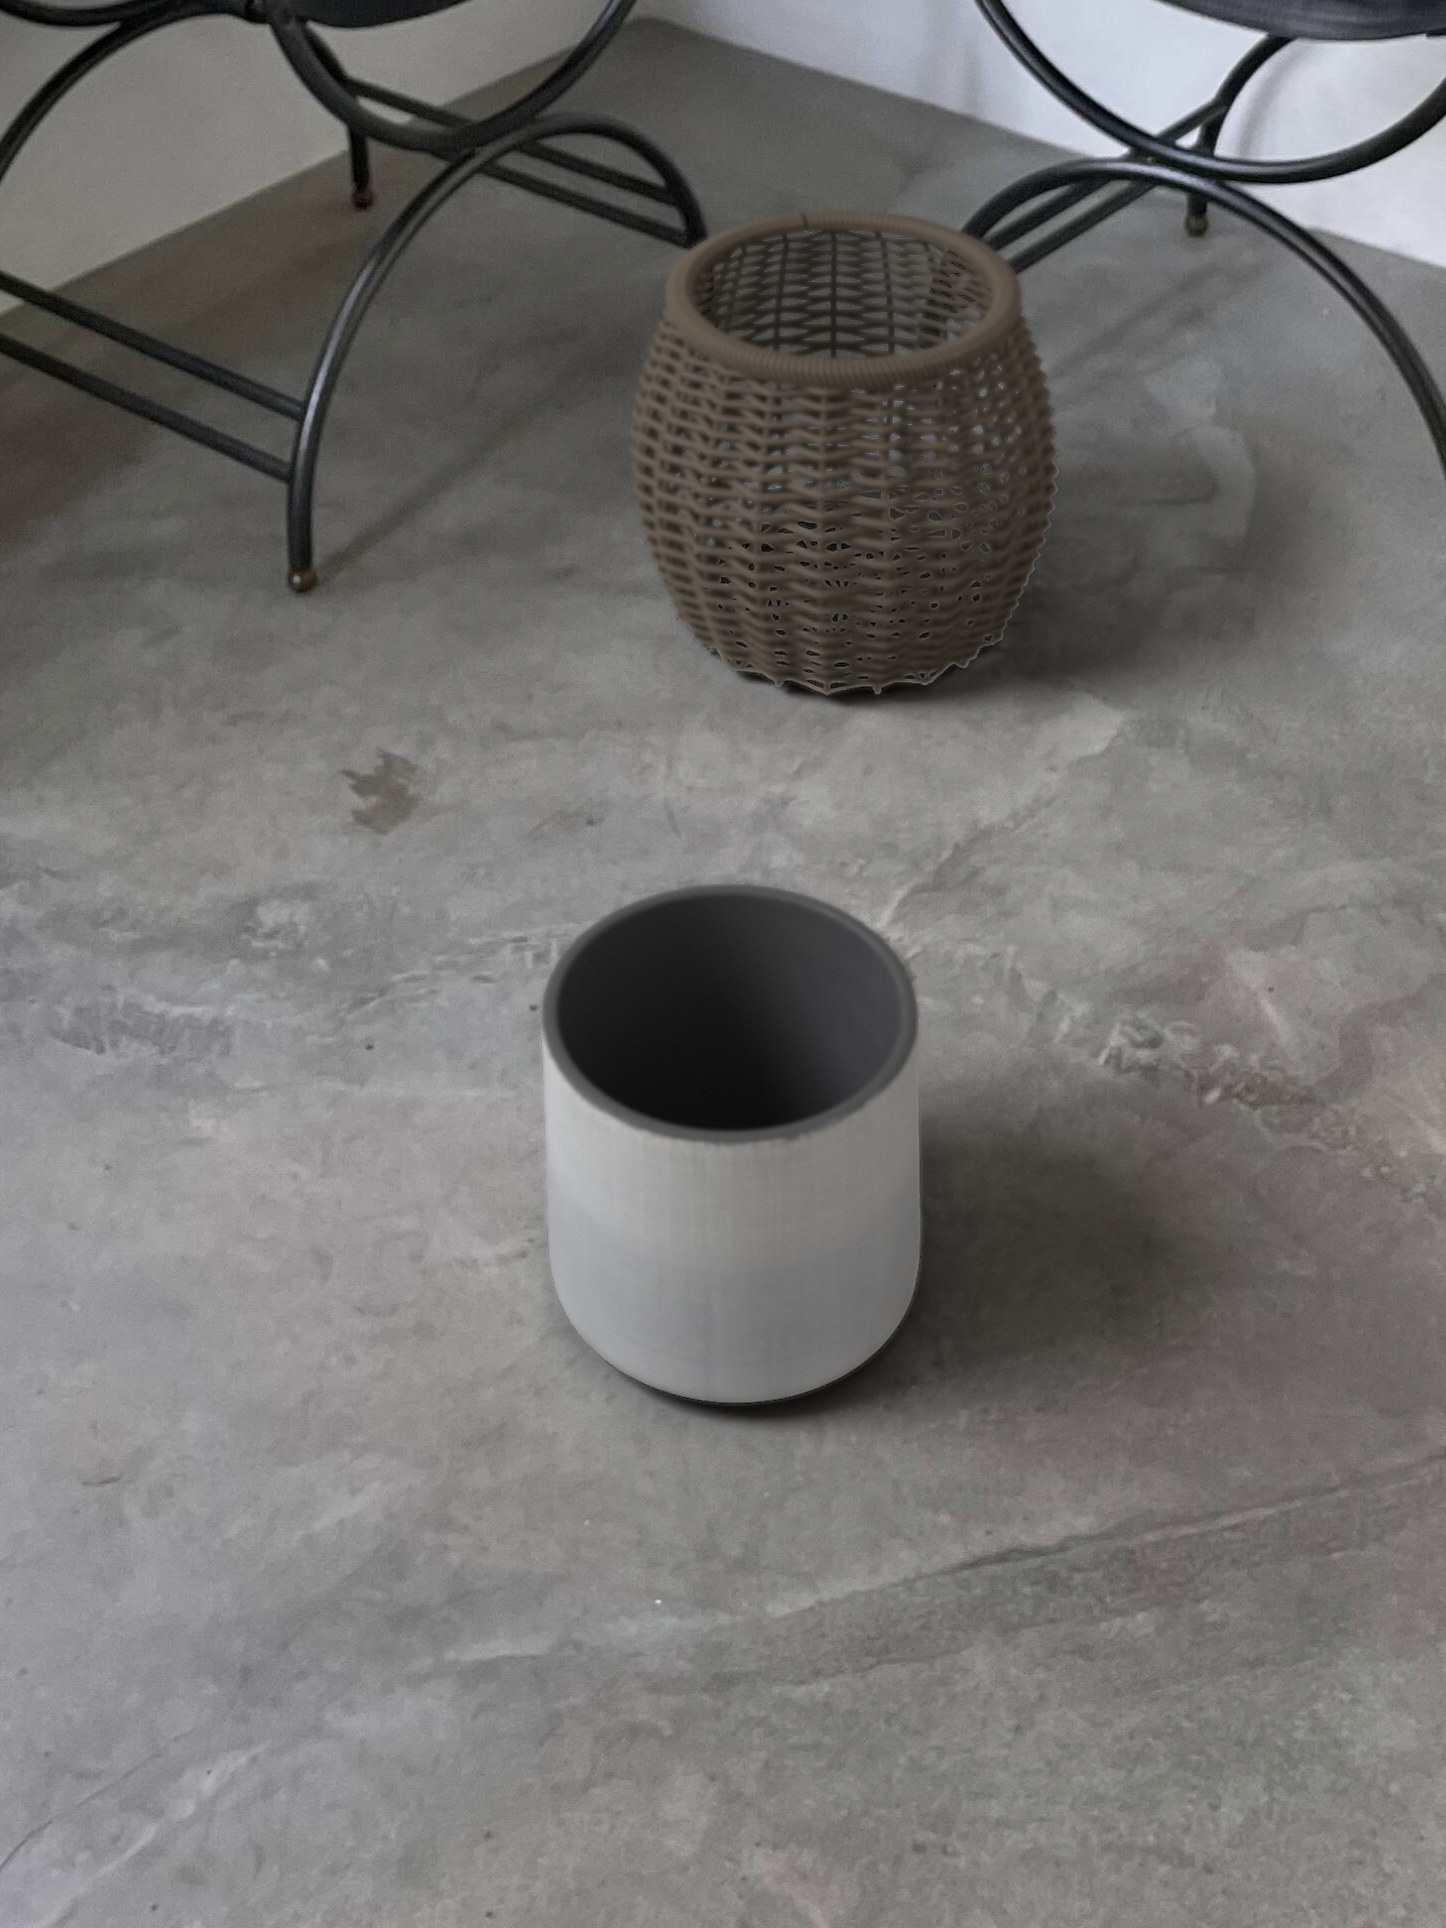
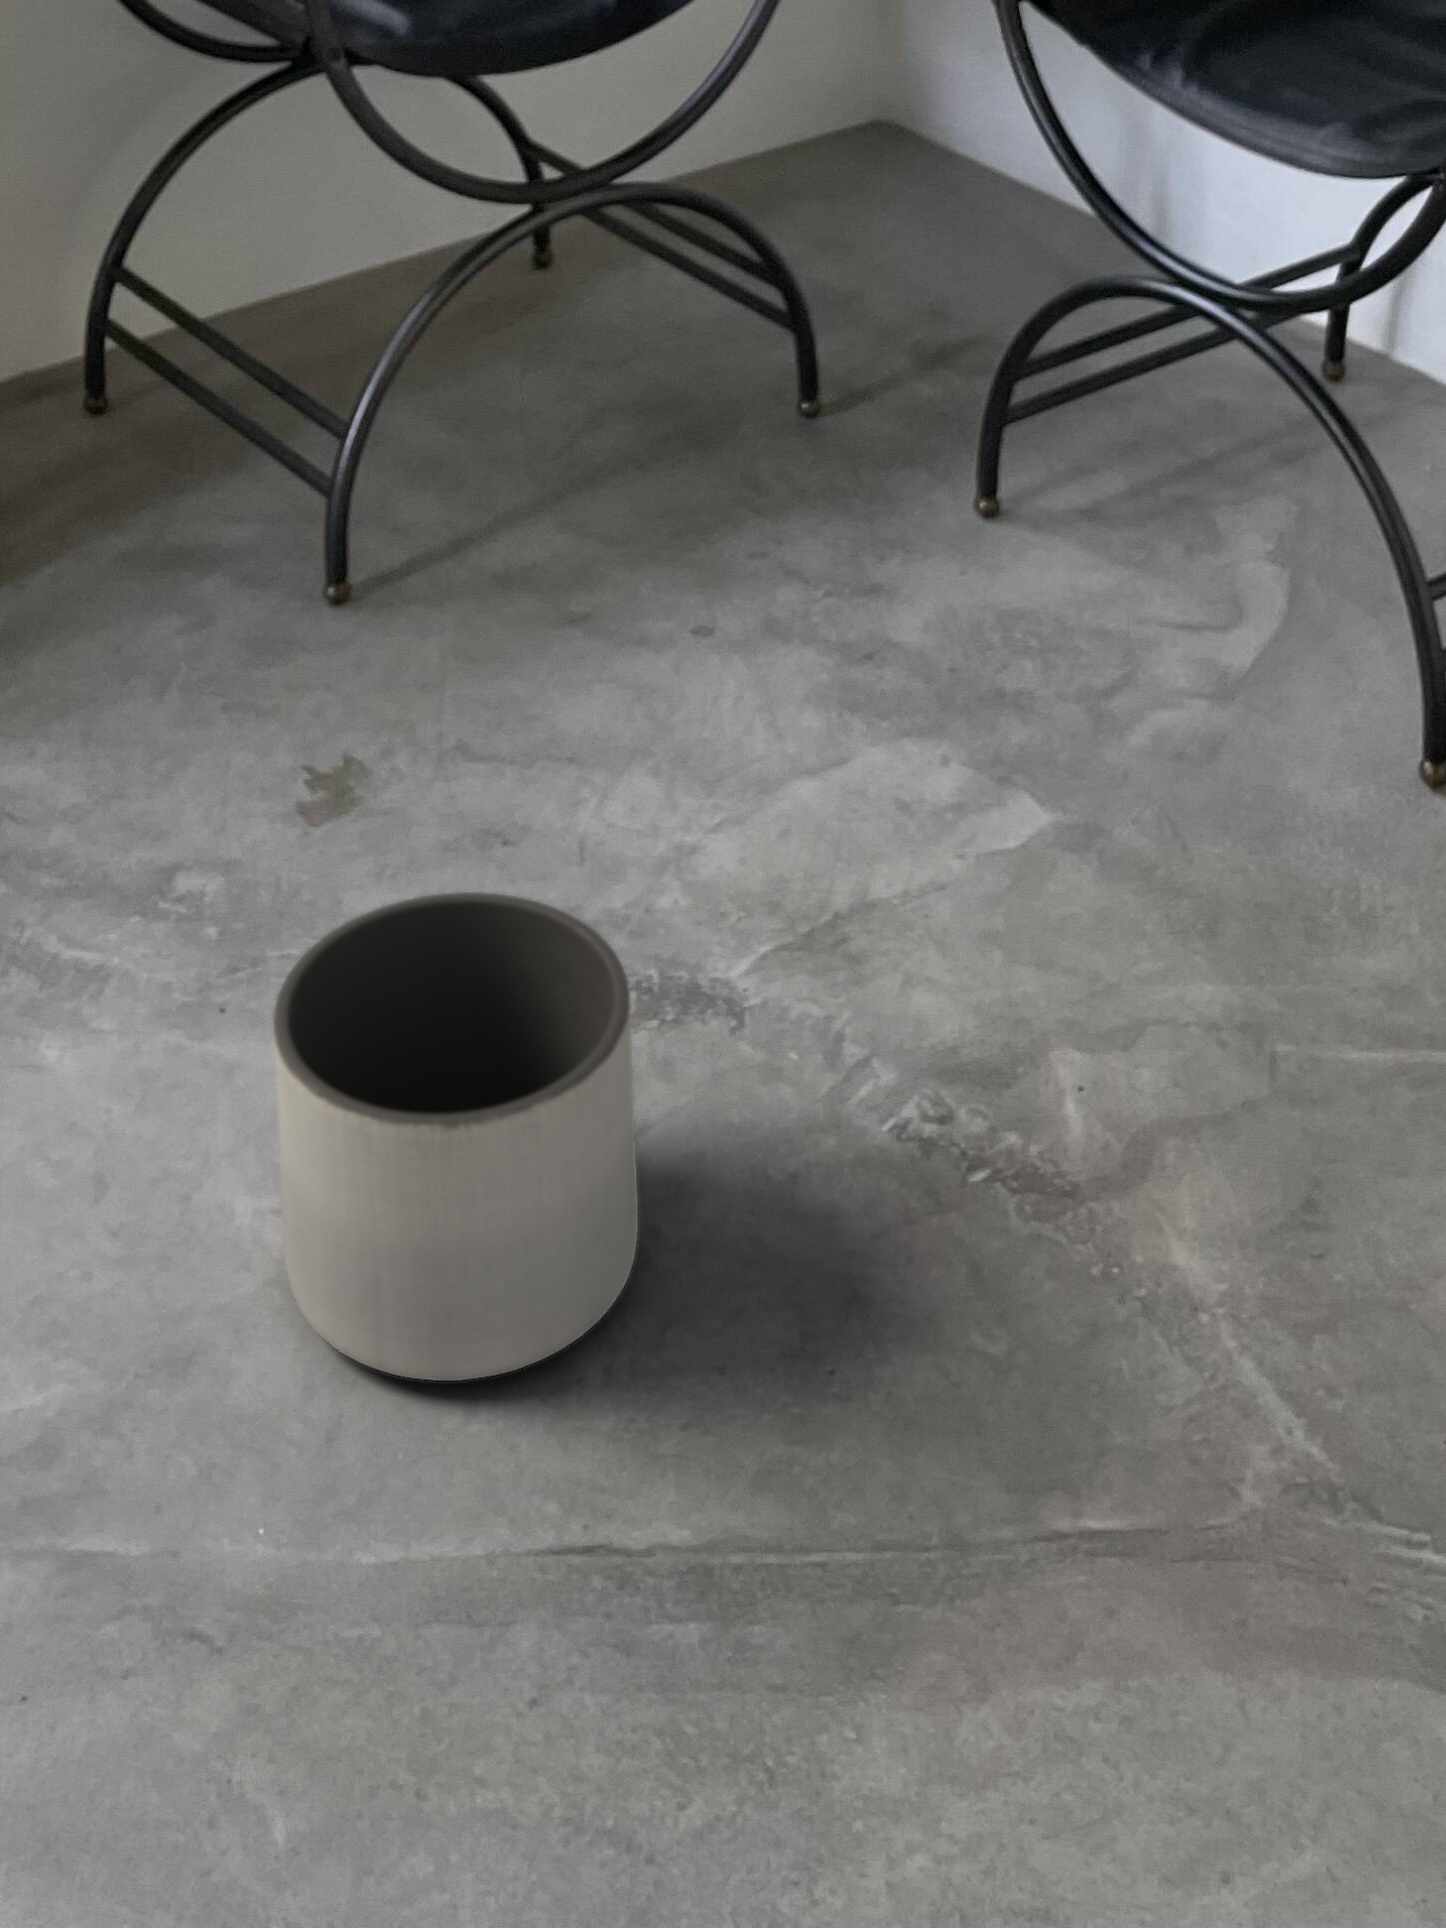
woven basket: present [630,209,1059,695] -> none [620,292,1035,763]

